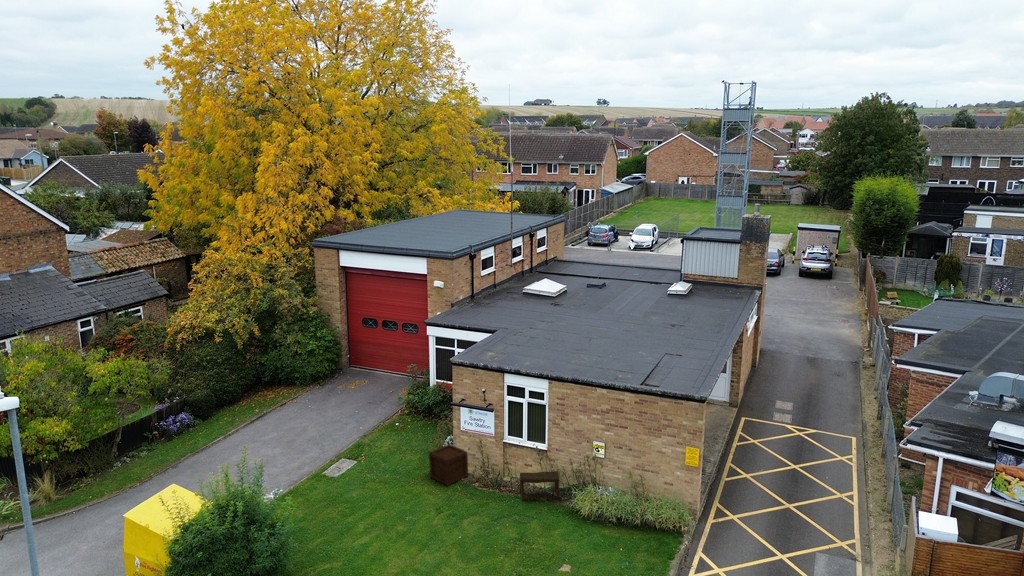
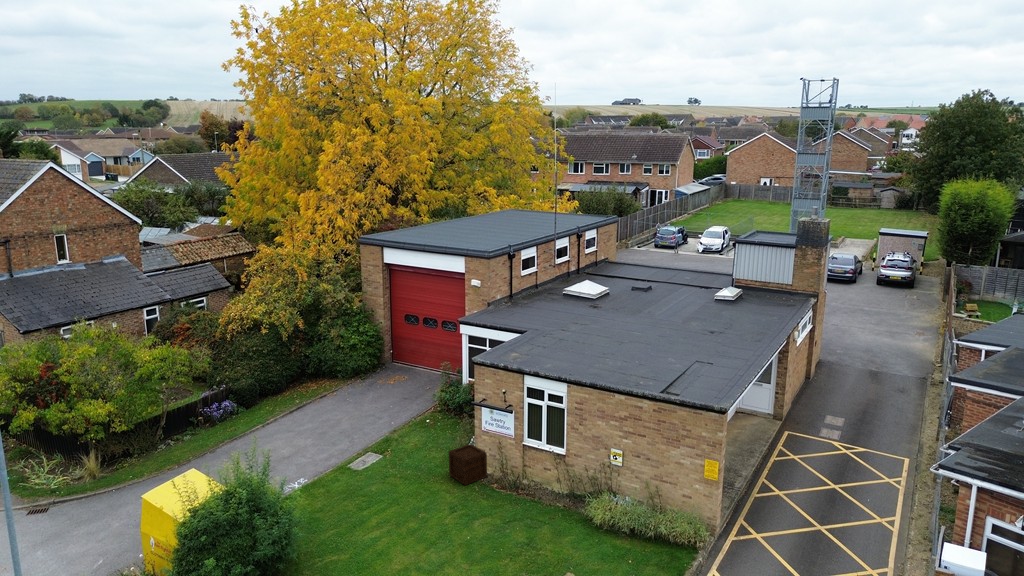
bench: present [519,471,559,500] -> none [535,476,575,505]

